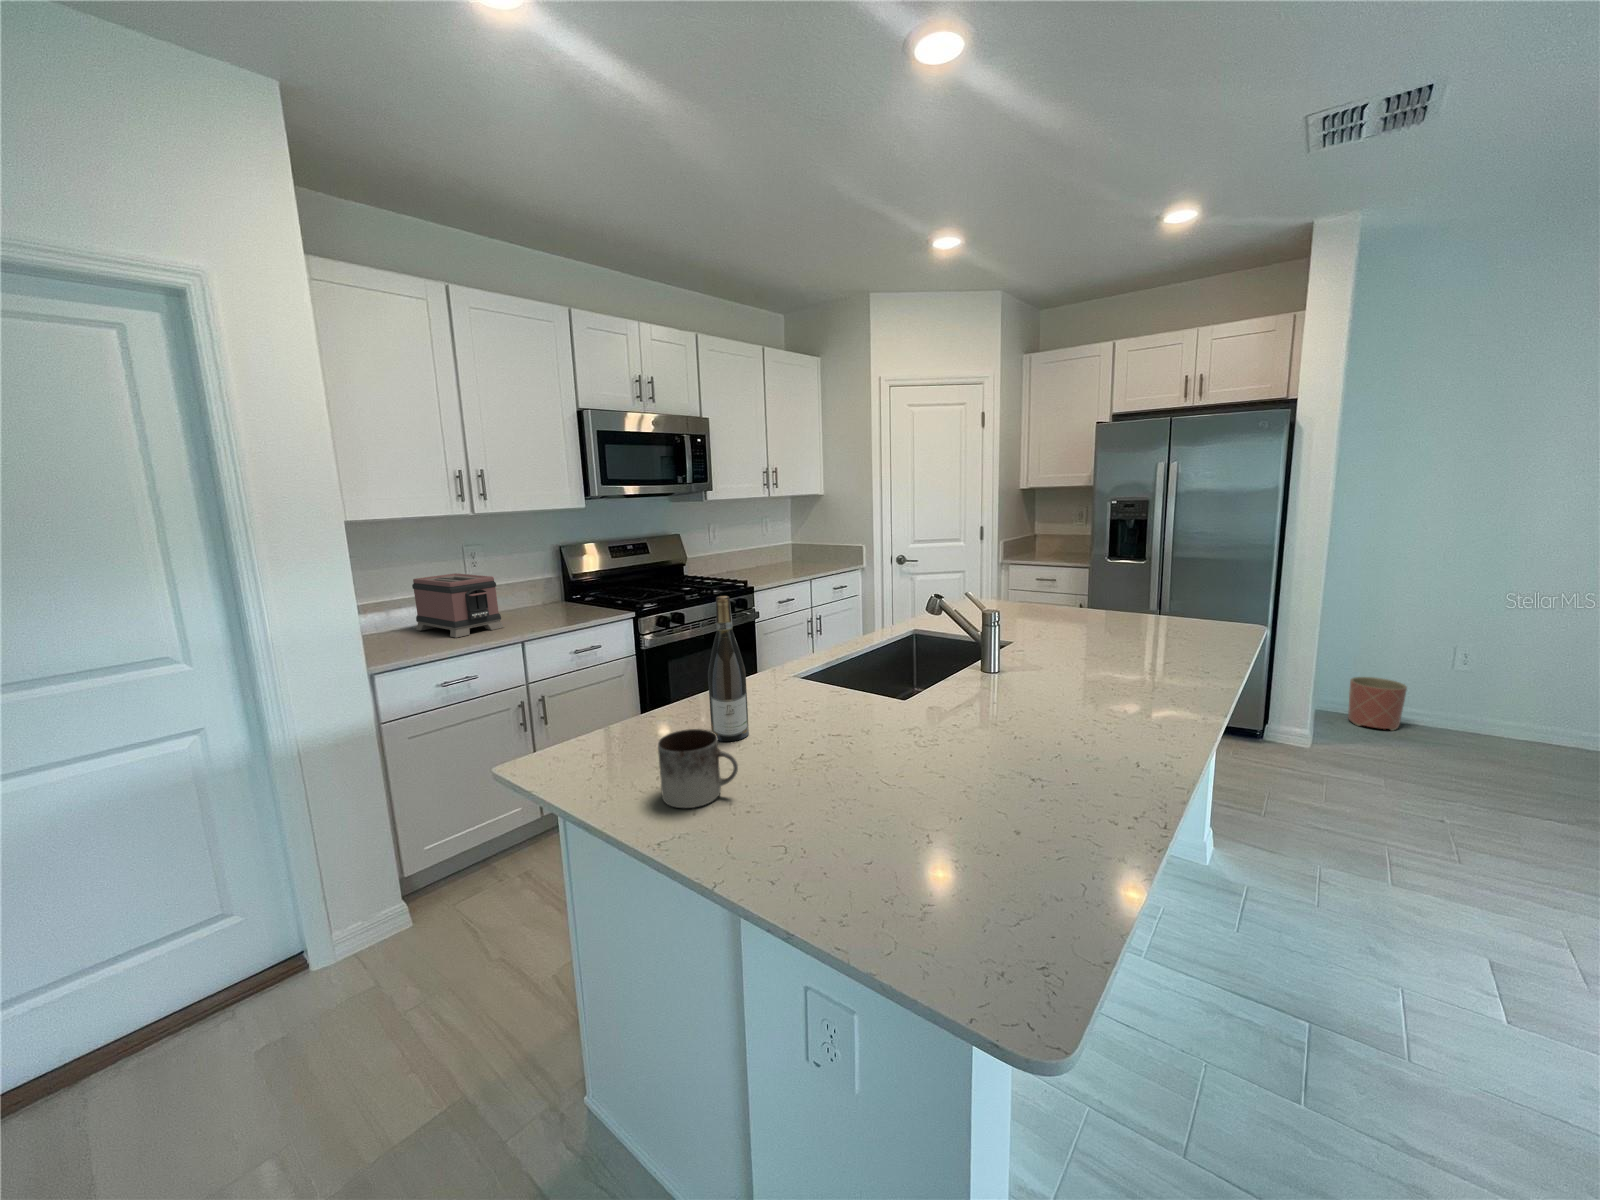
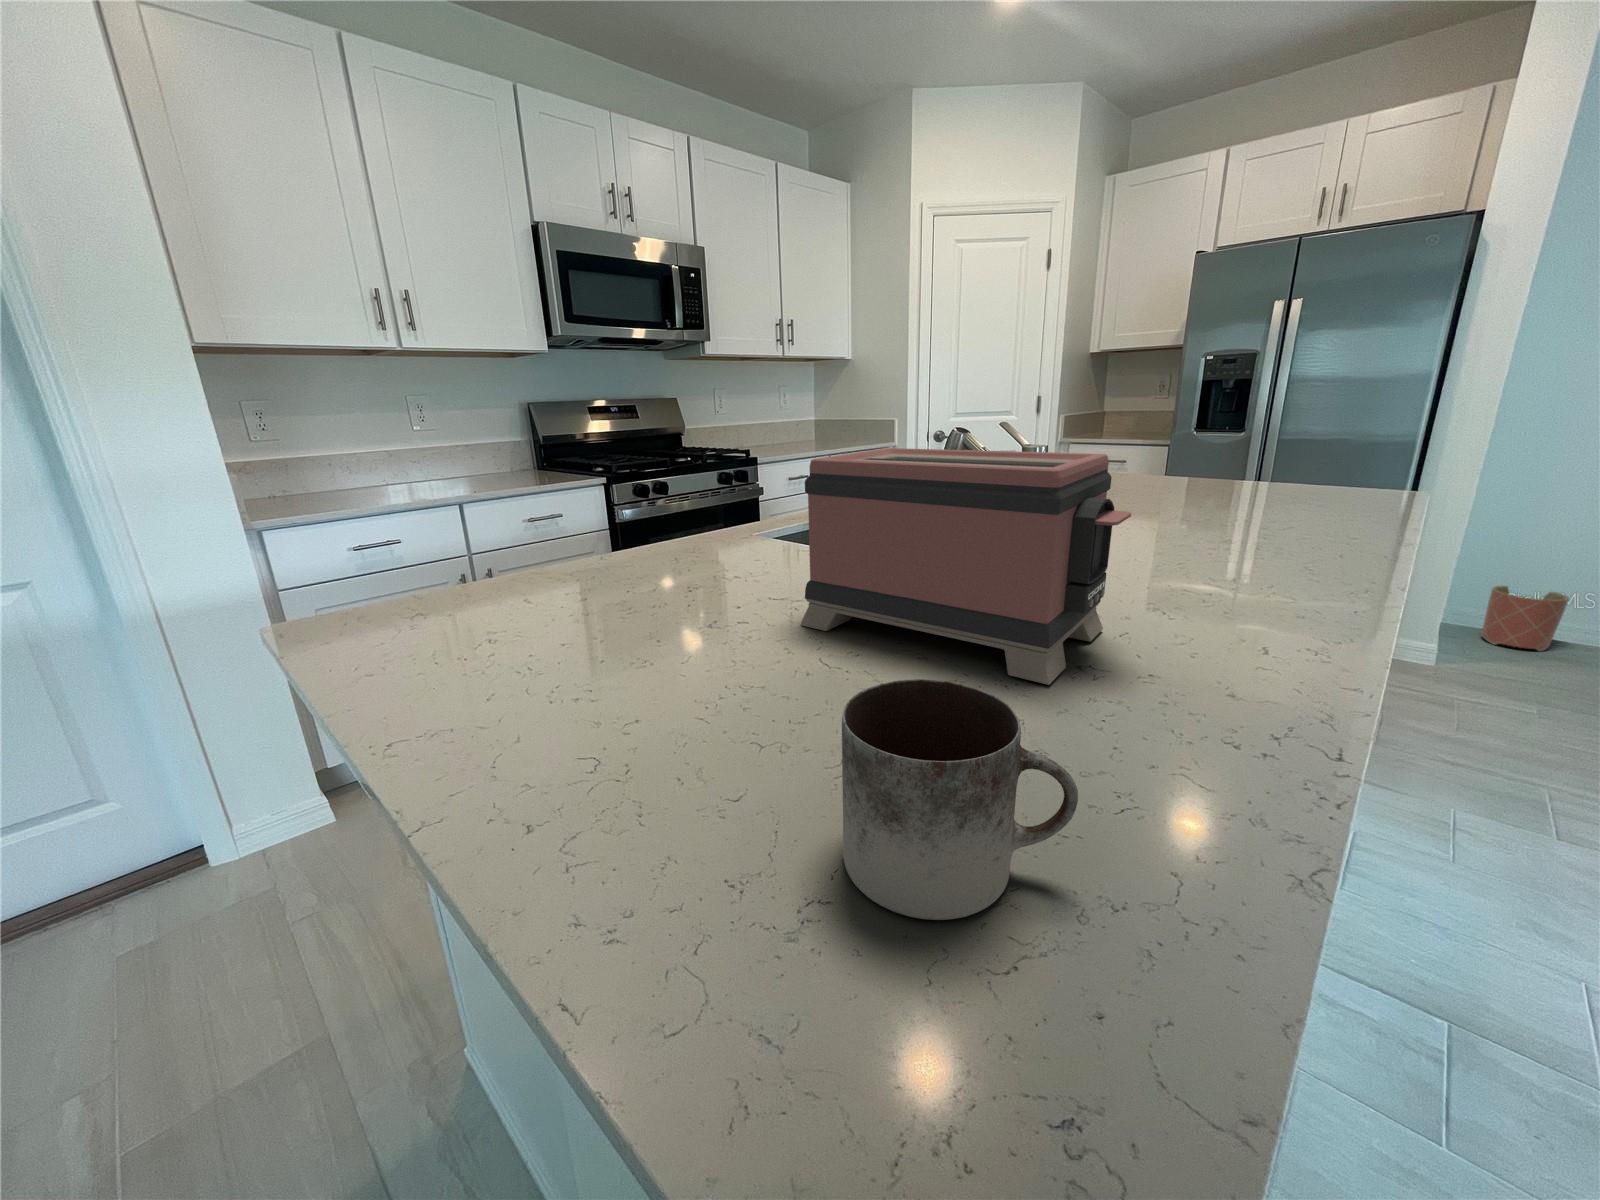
toaster: present [412,573,504,638] -> present [800,448,1131,685]
wine bottle: present [708,596,749,741] -> none [599,381,665,599]
mug: present [658,729,738,808] -> present [842,679,1078,920]

